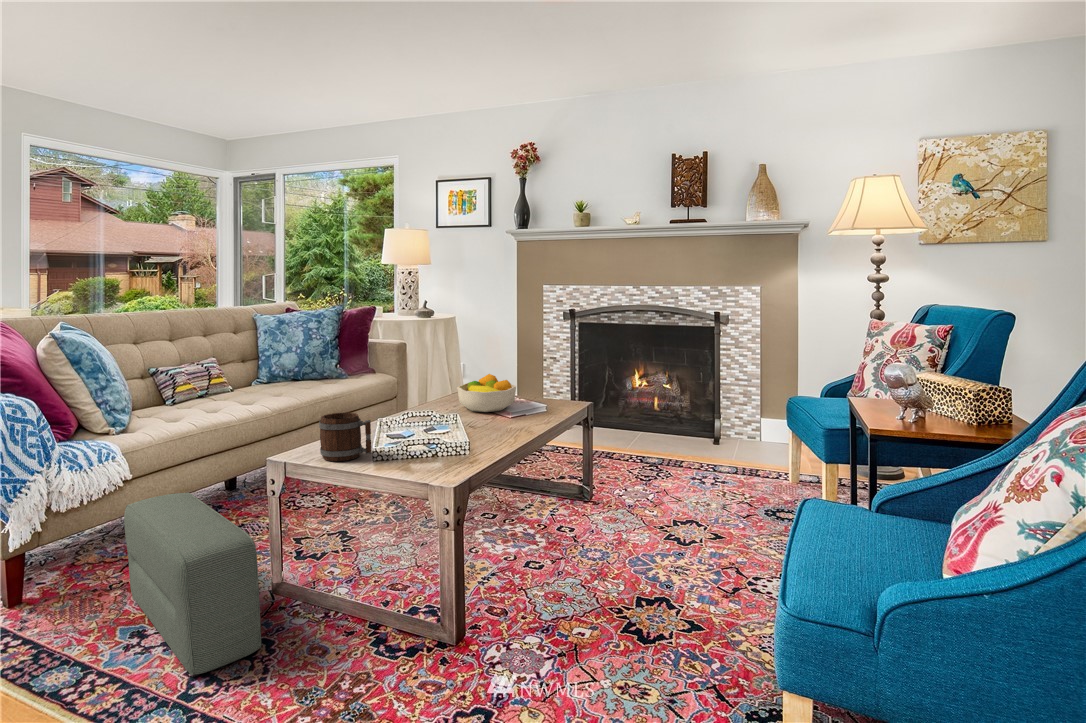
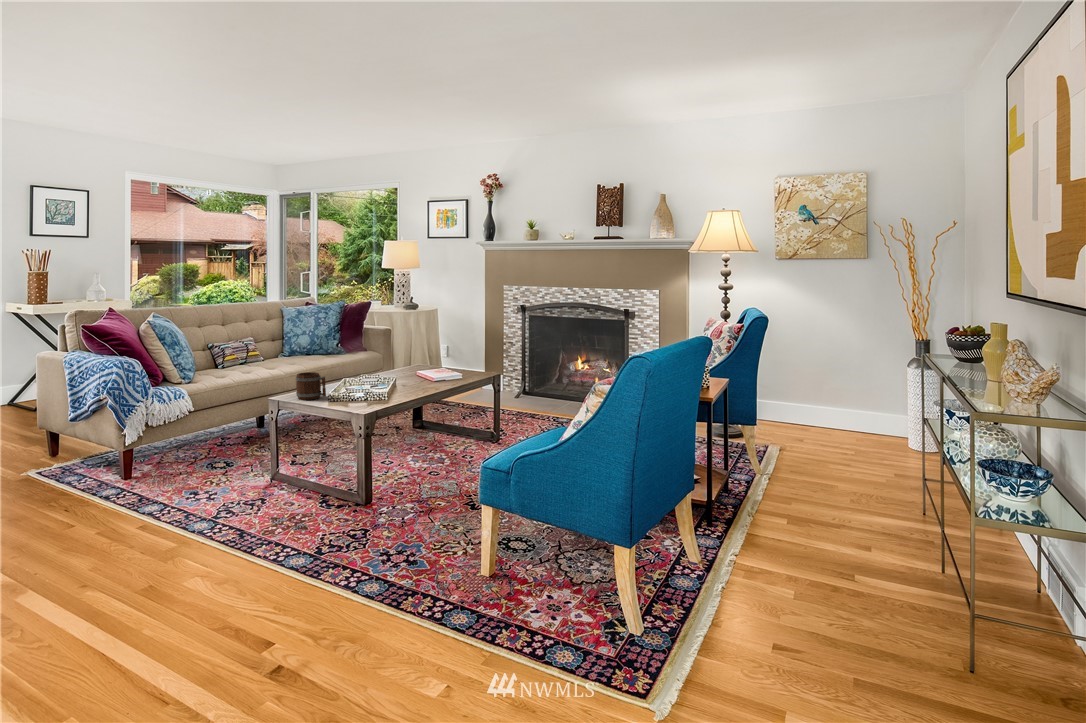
fruit bowl: present [457,374,516,412] -> none [403,352,442,378]
pouf: present [124,493,261,675] -> none [188,419,259,508]

